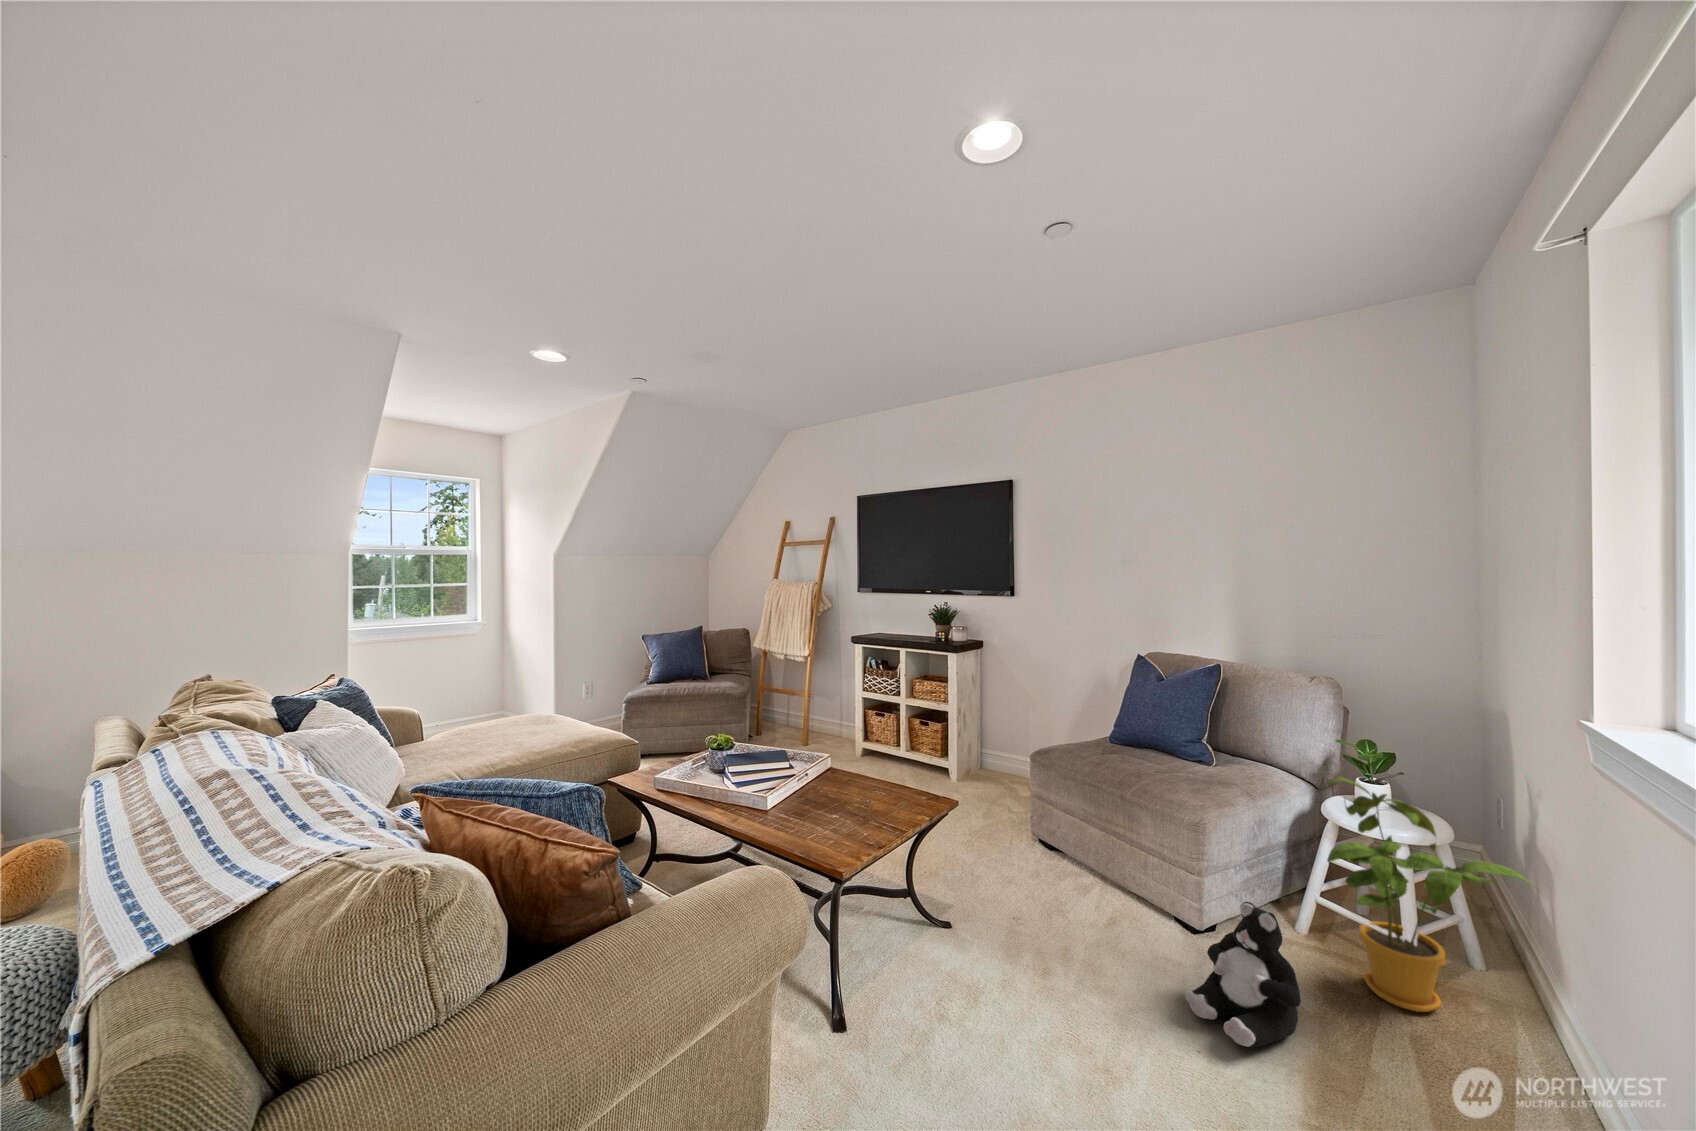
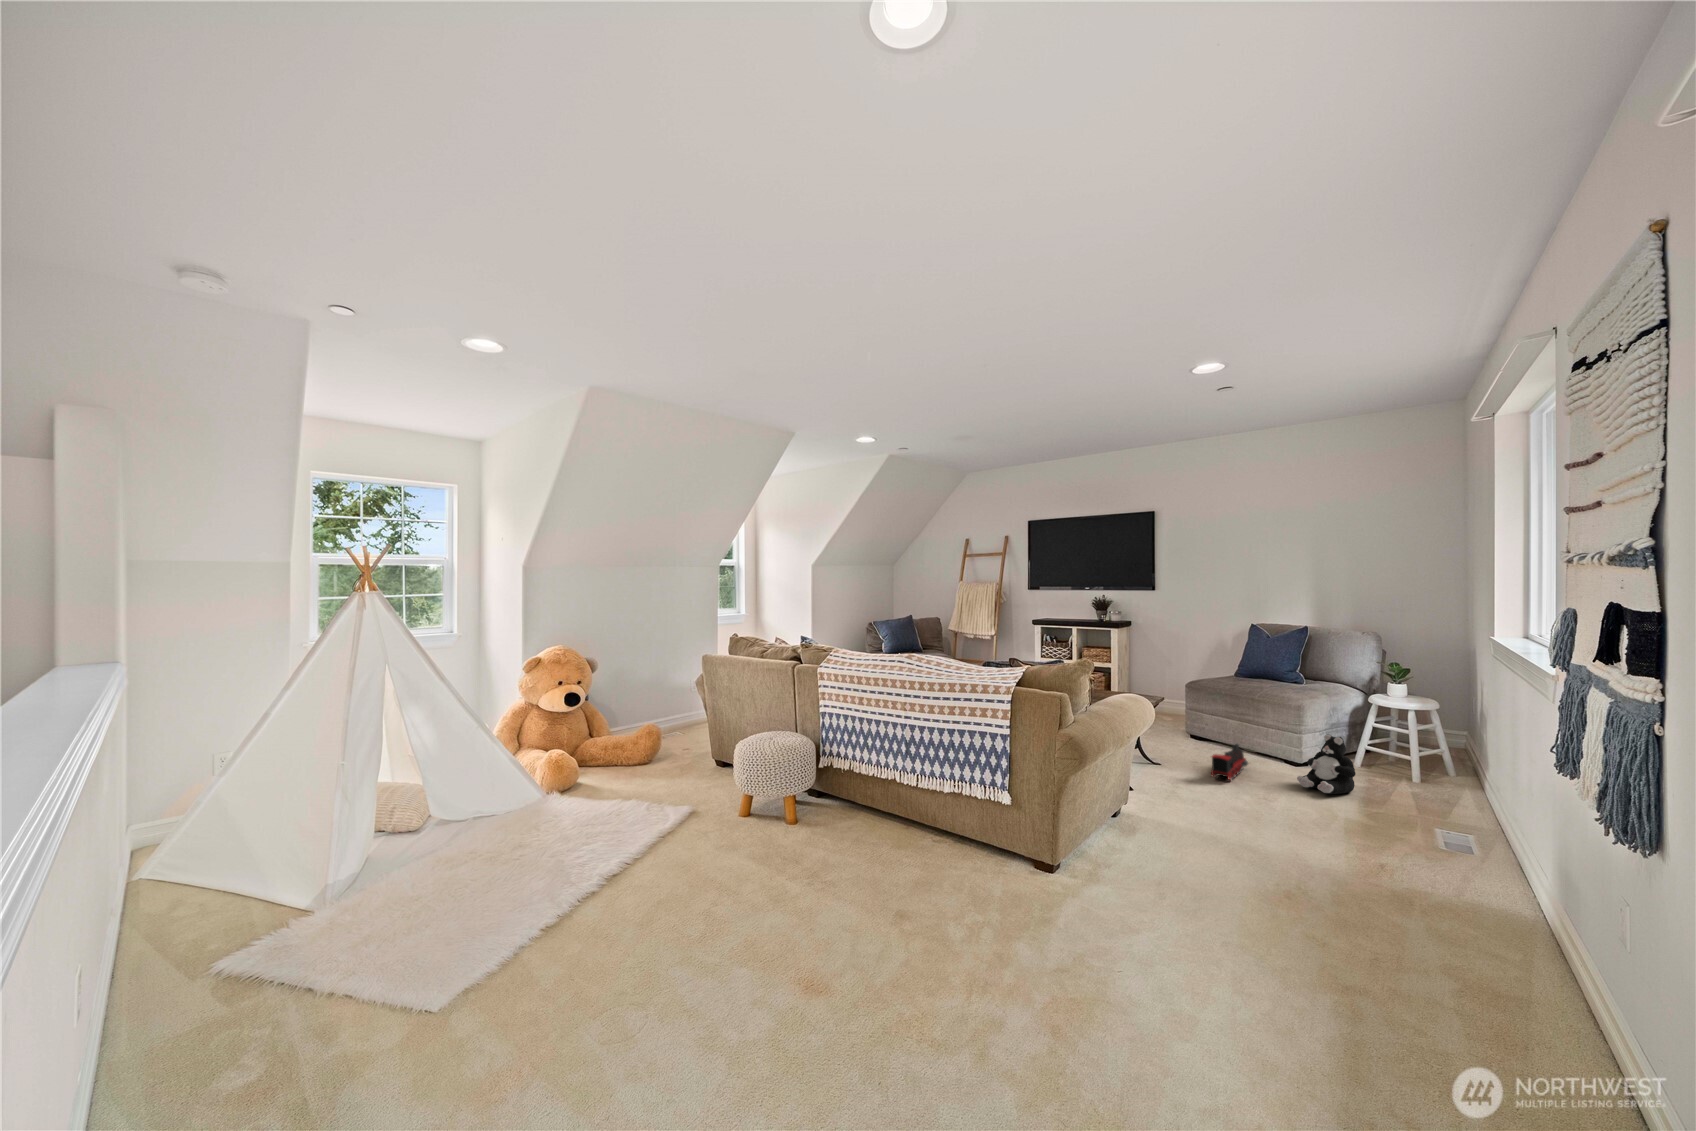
house plant: present [1326,777,1530,1012] -> none [1369,678,1476,787]
toy train: none [1024,889,1107,988] -> present [1211,744,1248,780]

